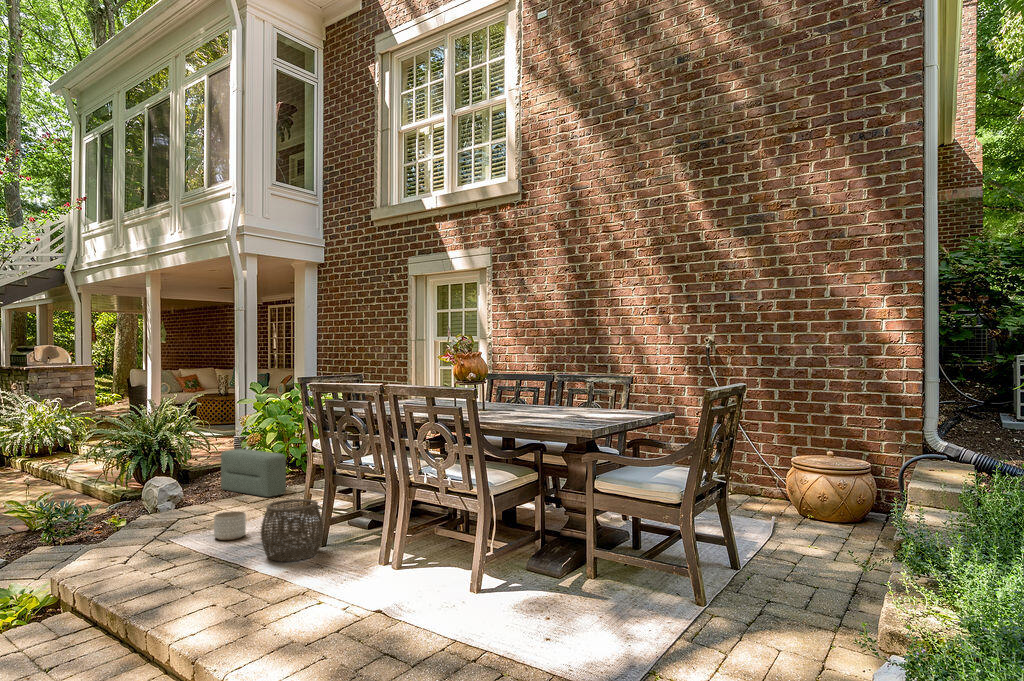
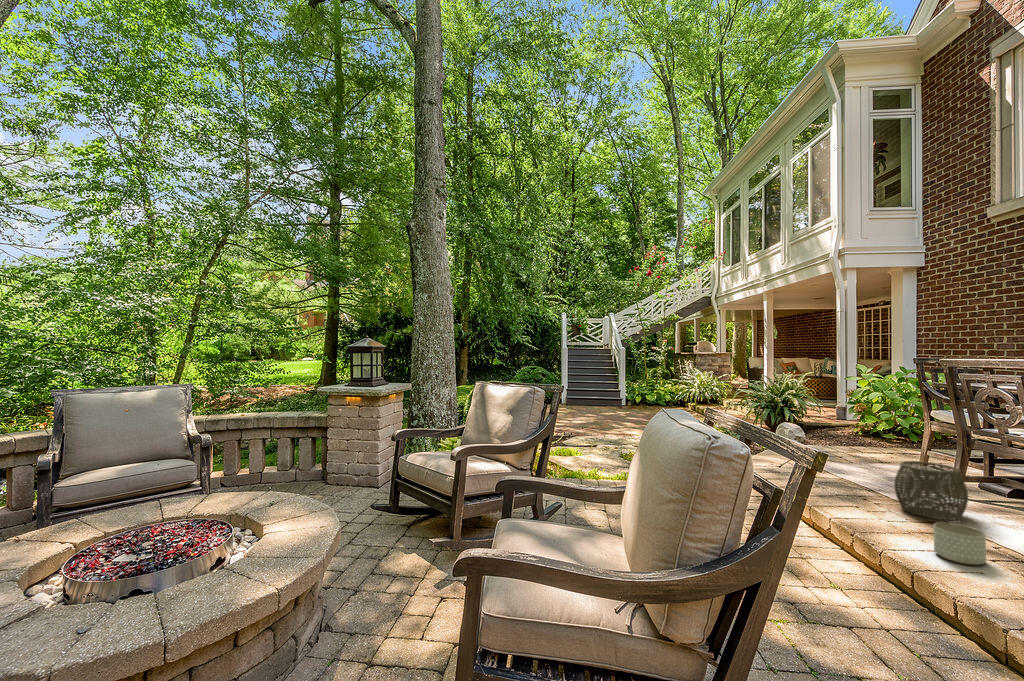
pouf: present [221,449,286,497] -> none [835,415,901,458]
planter: present [214,511,246,540] -> present [933,522,986,565]

